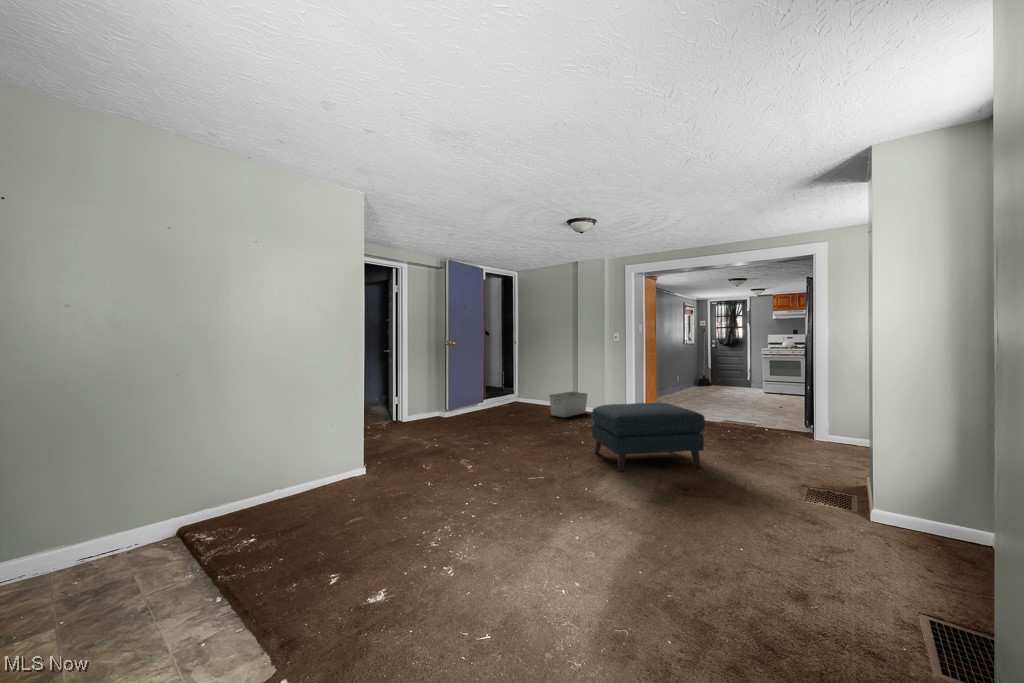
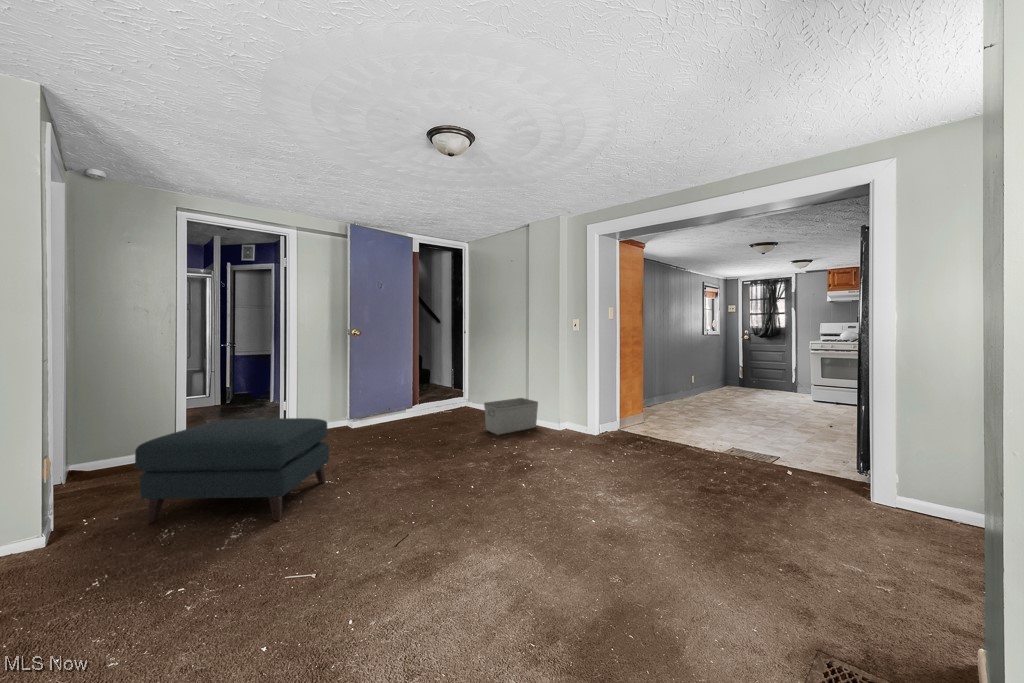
ottoman: present [592,403,705,472] -> present [135,418,329,523]

